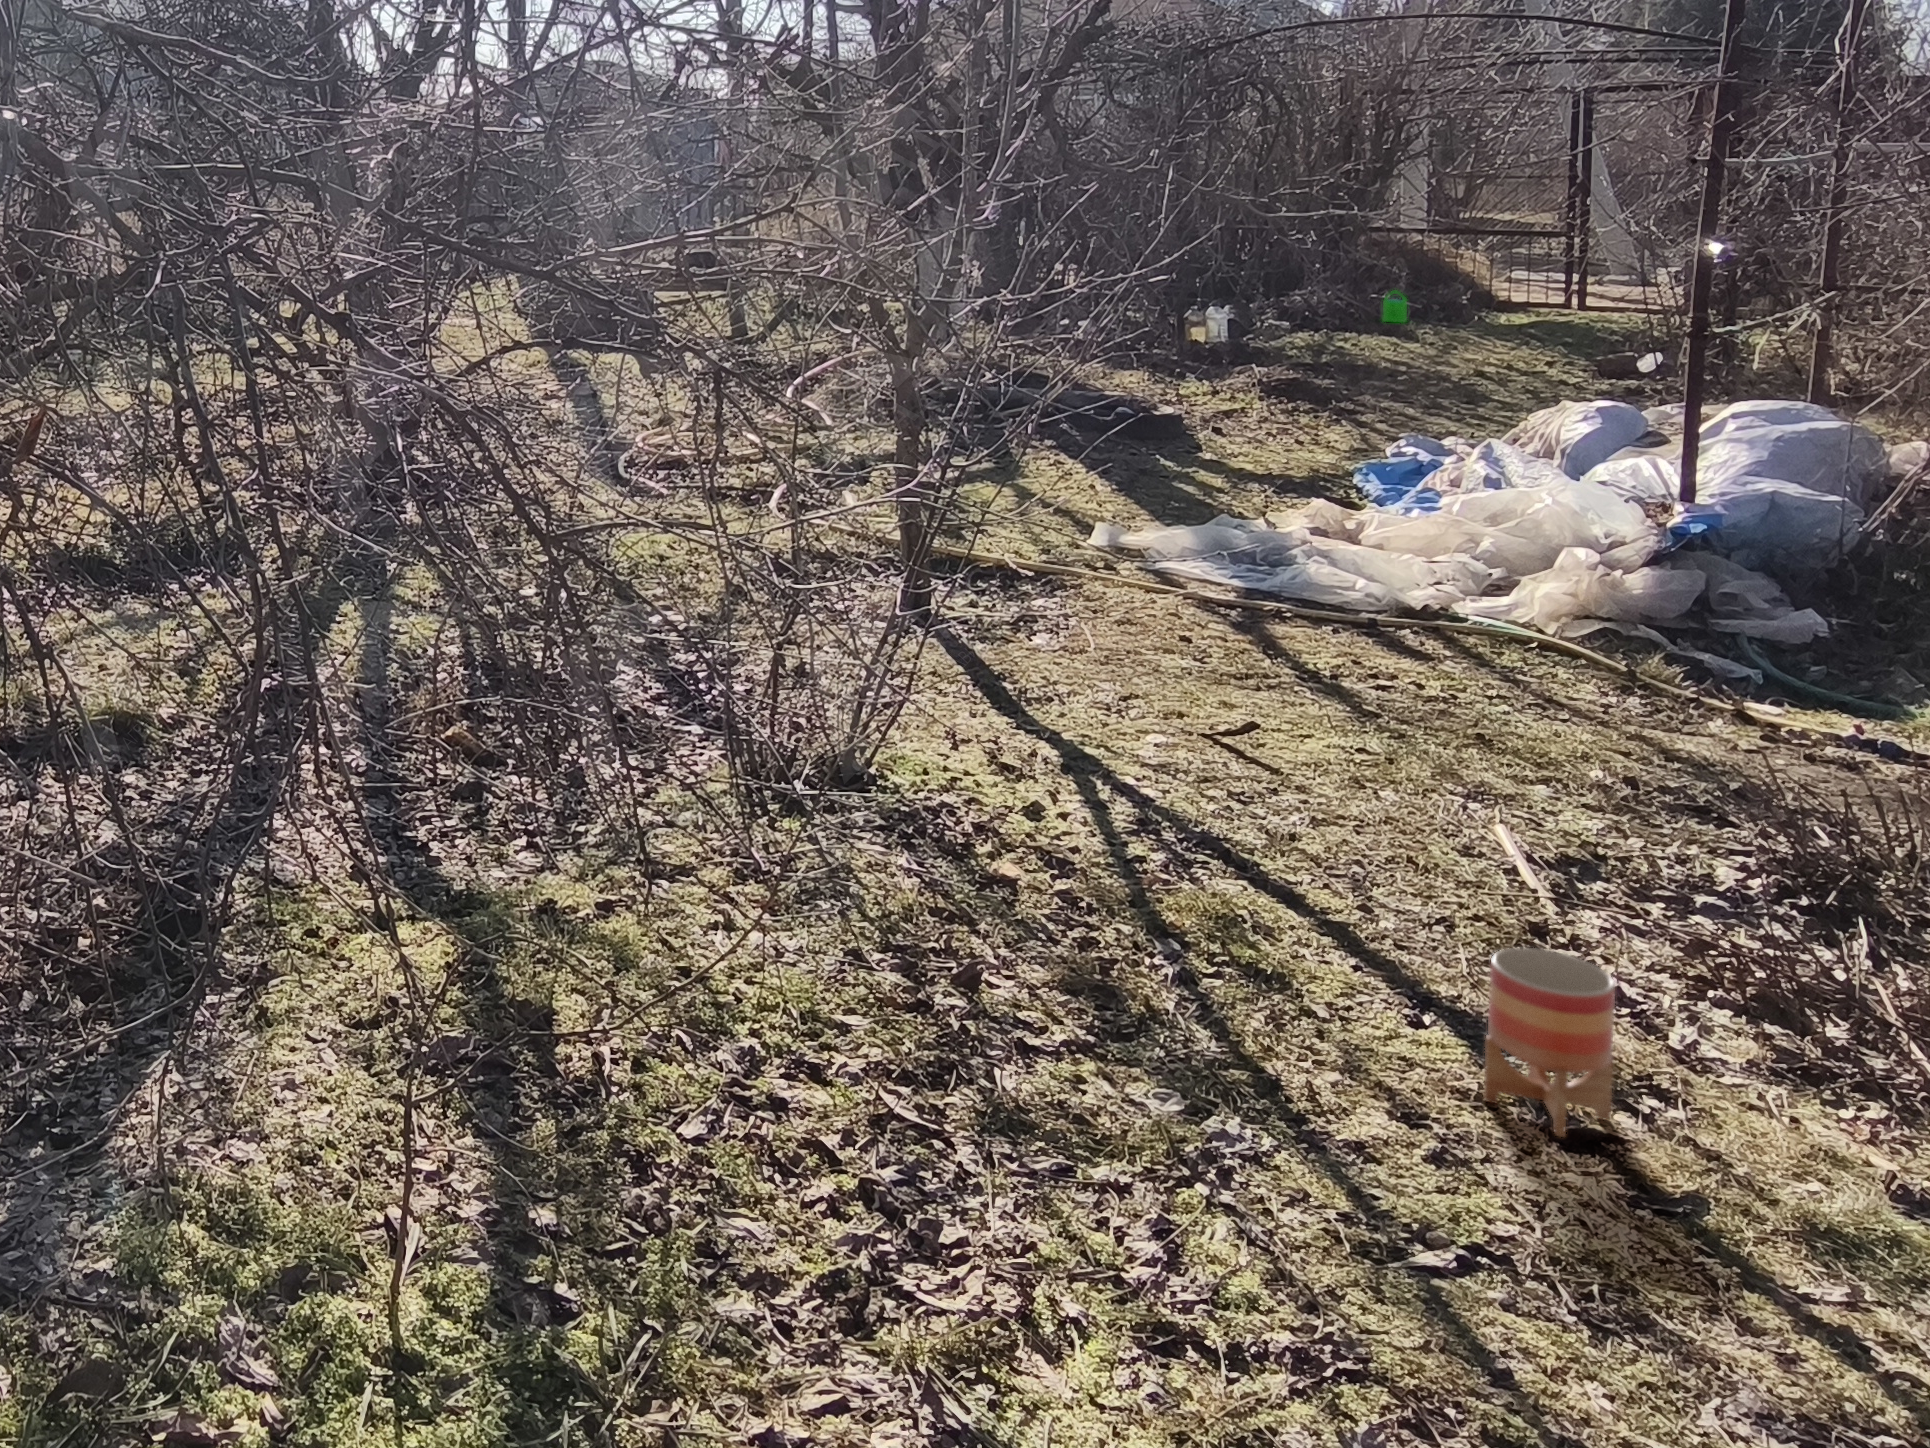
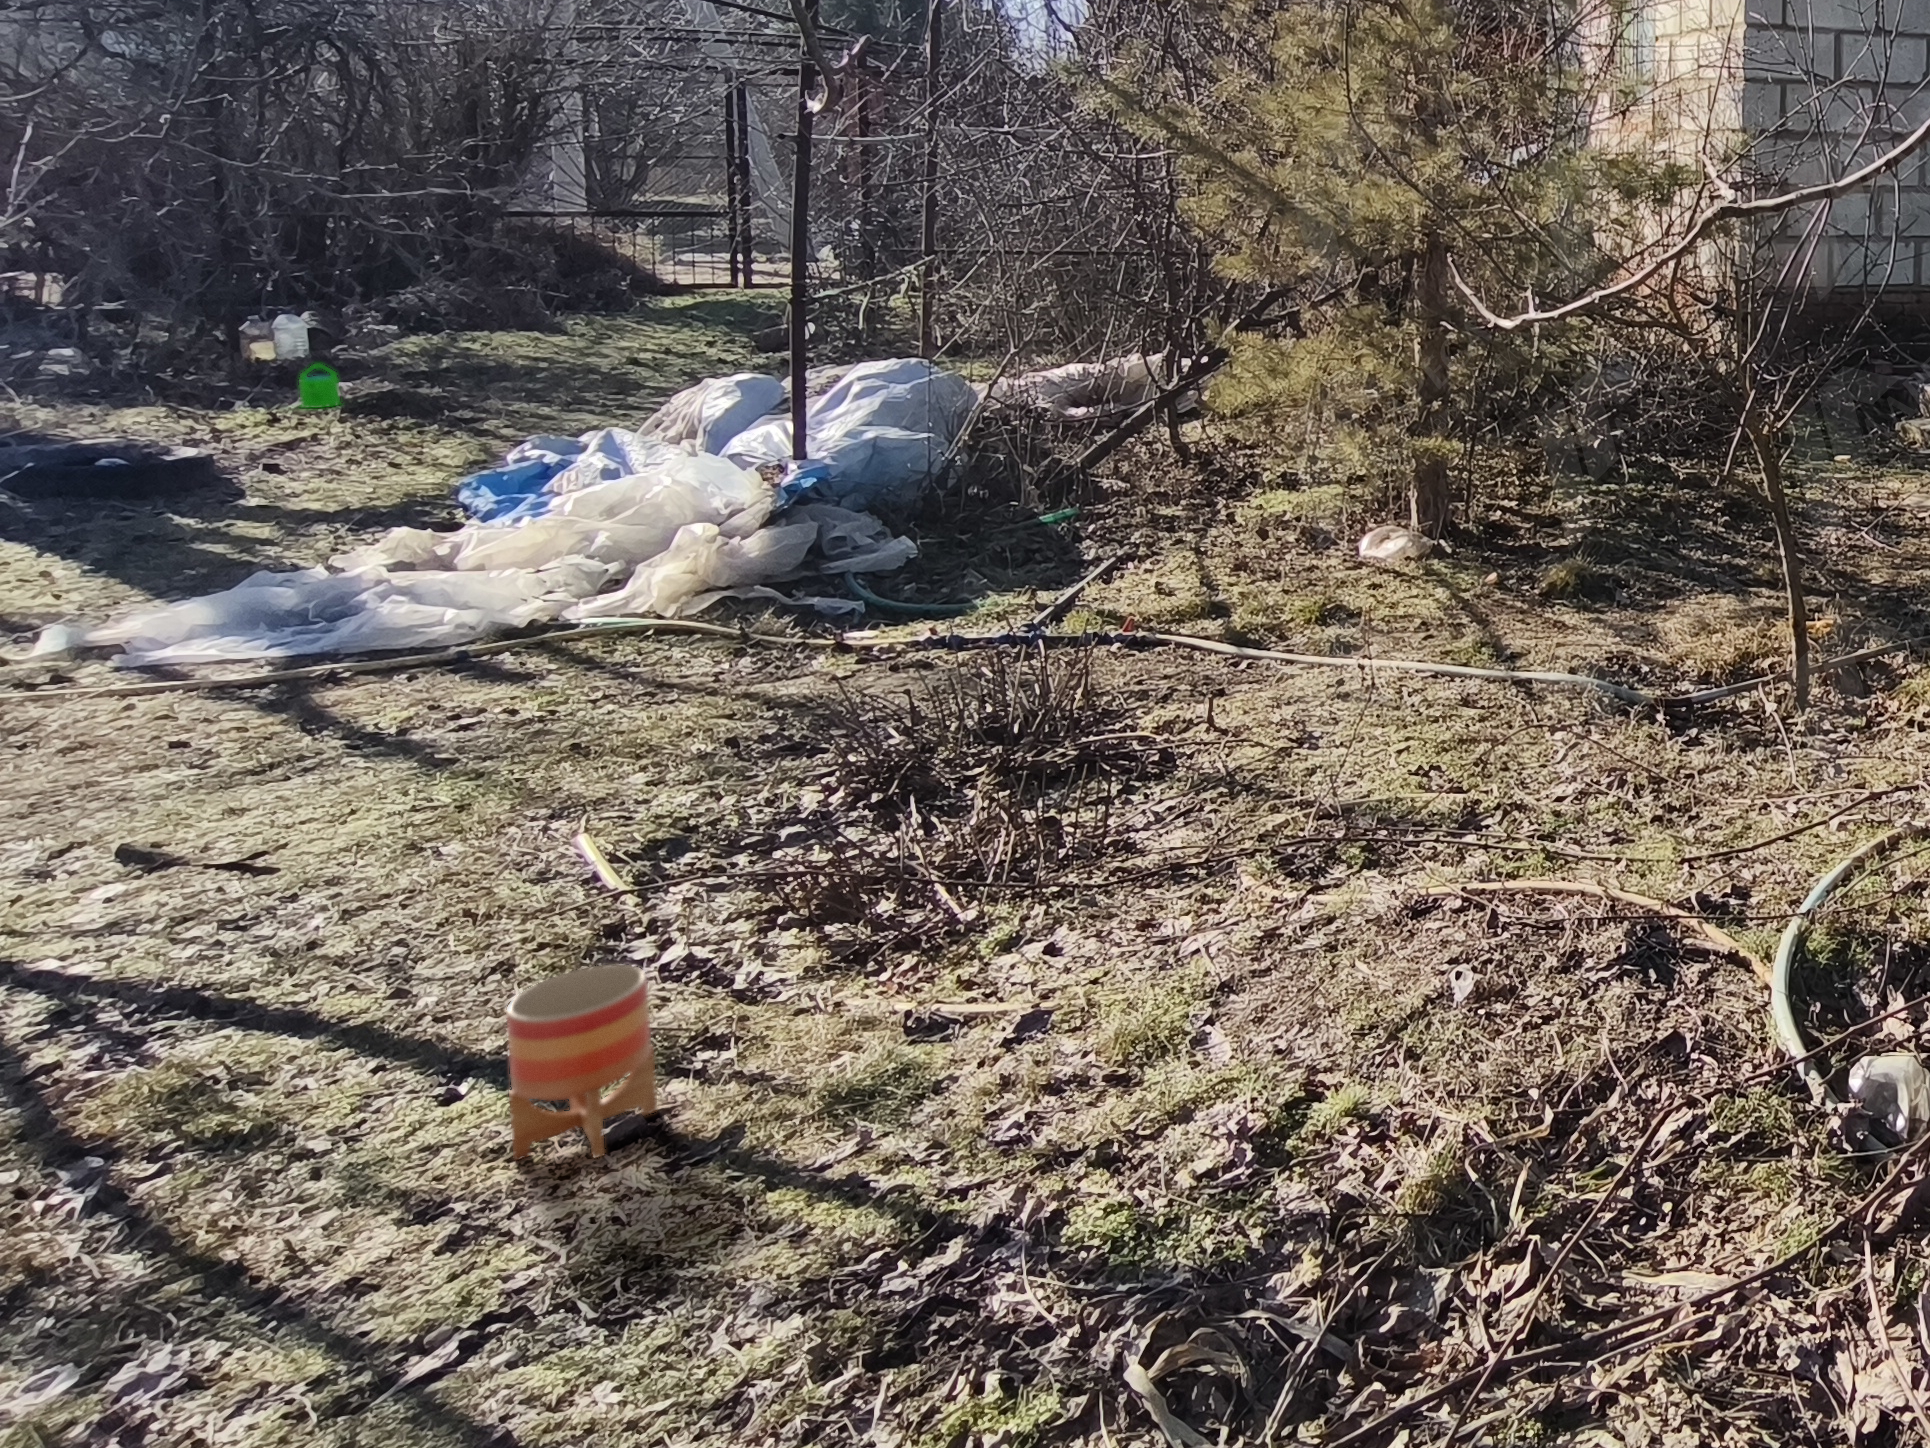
watering can: present [1383,290,1407,323] -> present [299,364,341,408]

